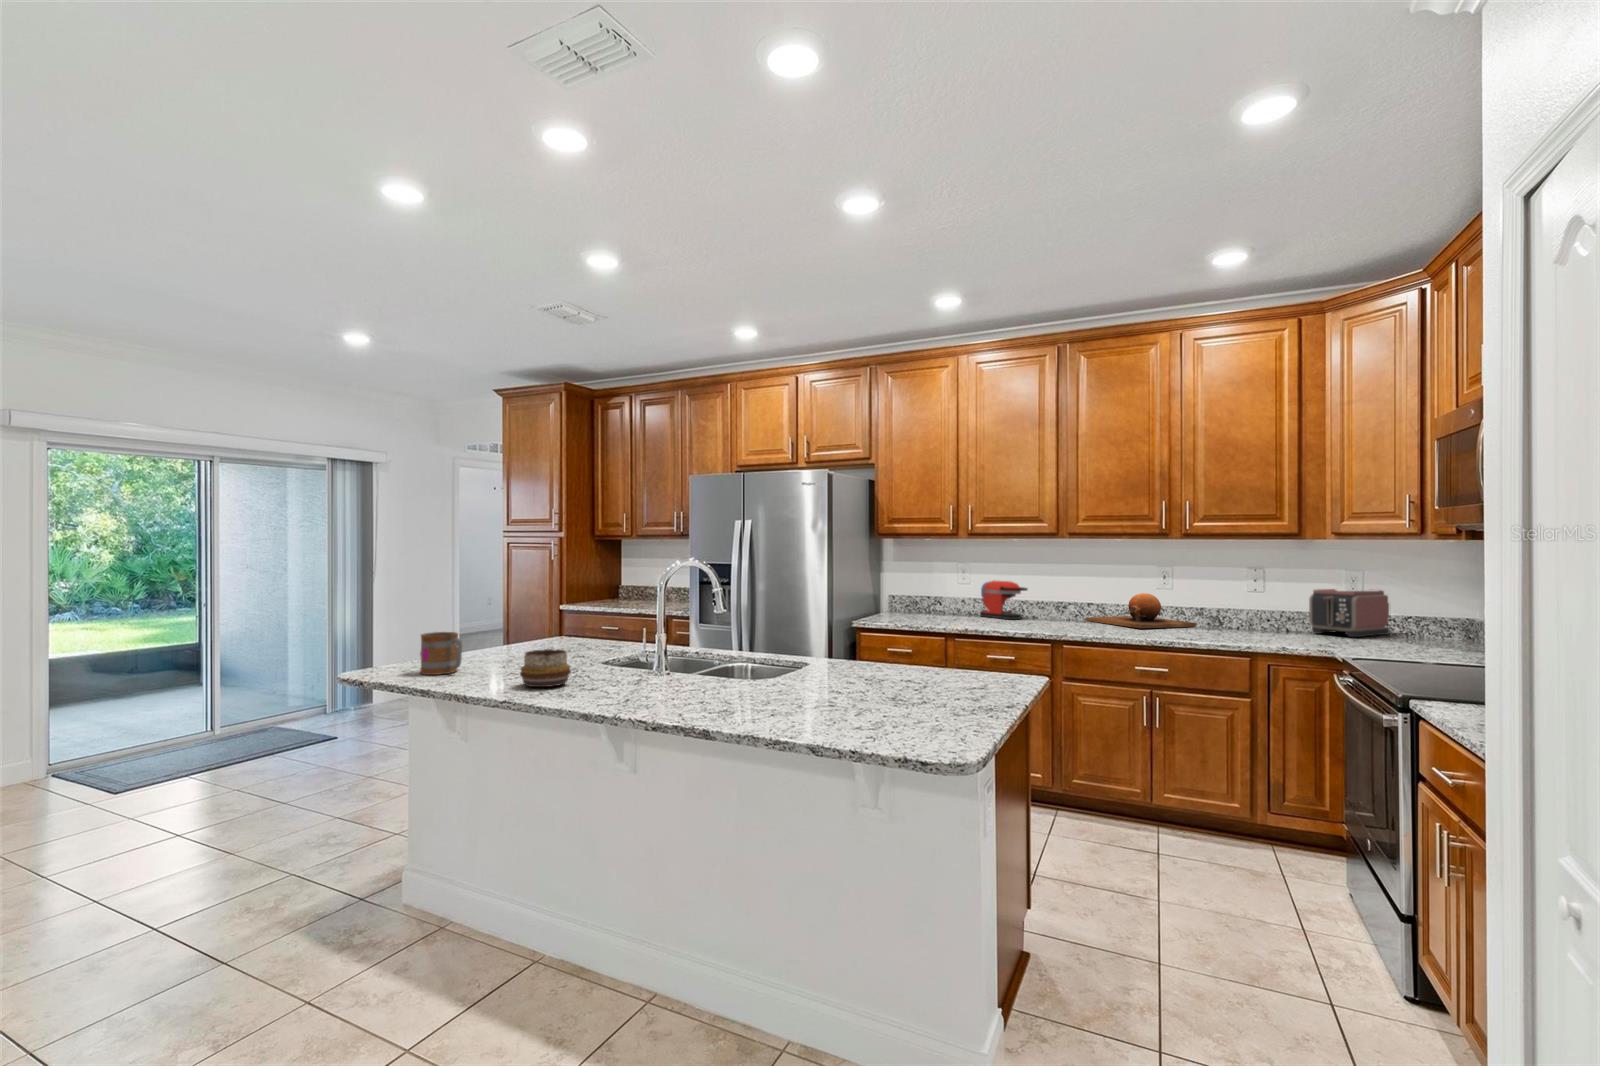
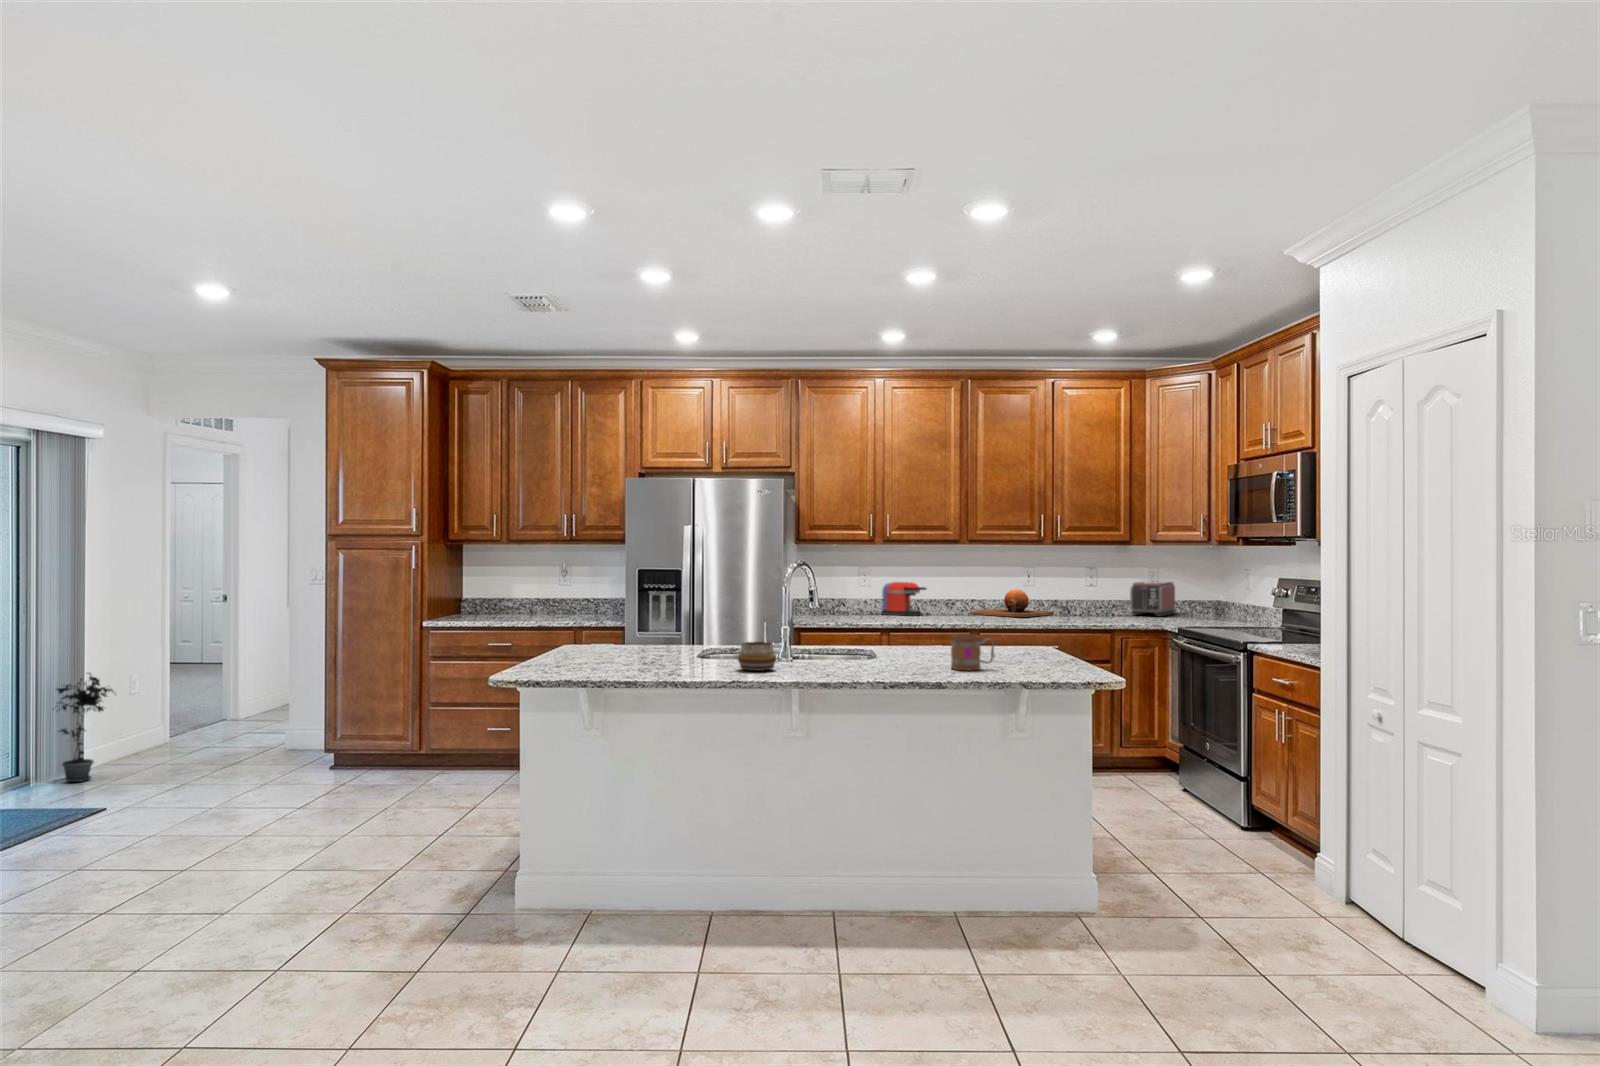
potted plant: none [343,632,383,712] -> present [57,673,113,782]
mug: present [420,632,462,675] -> present [951,634,994,671]

